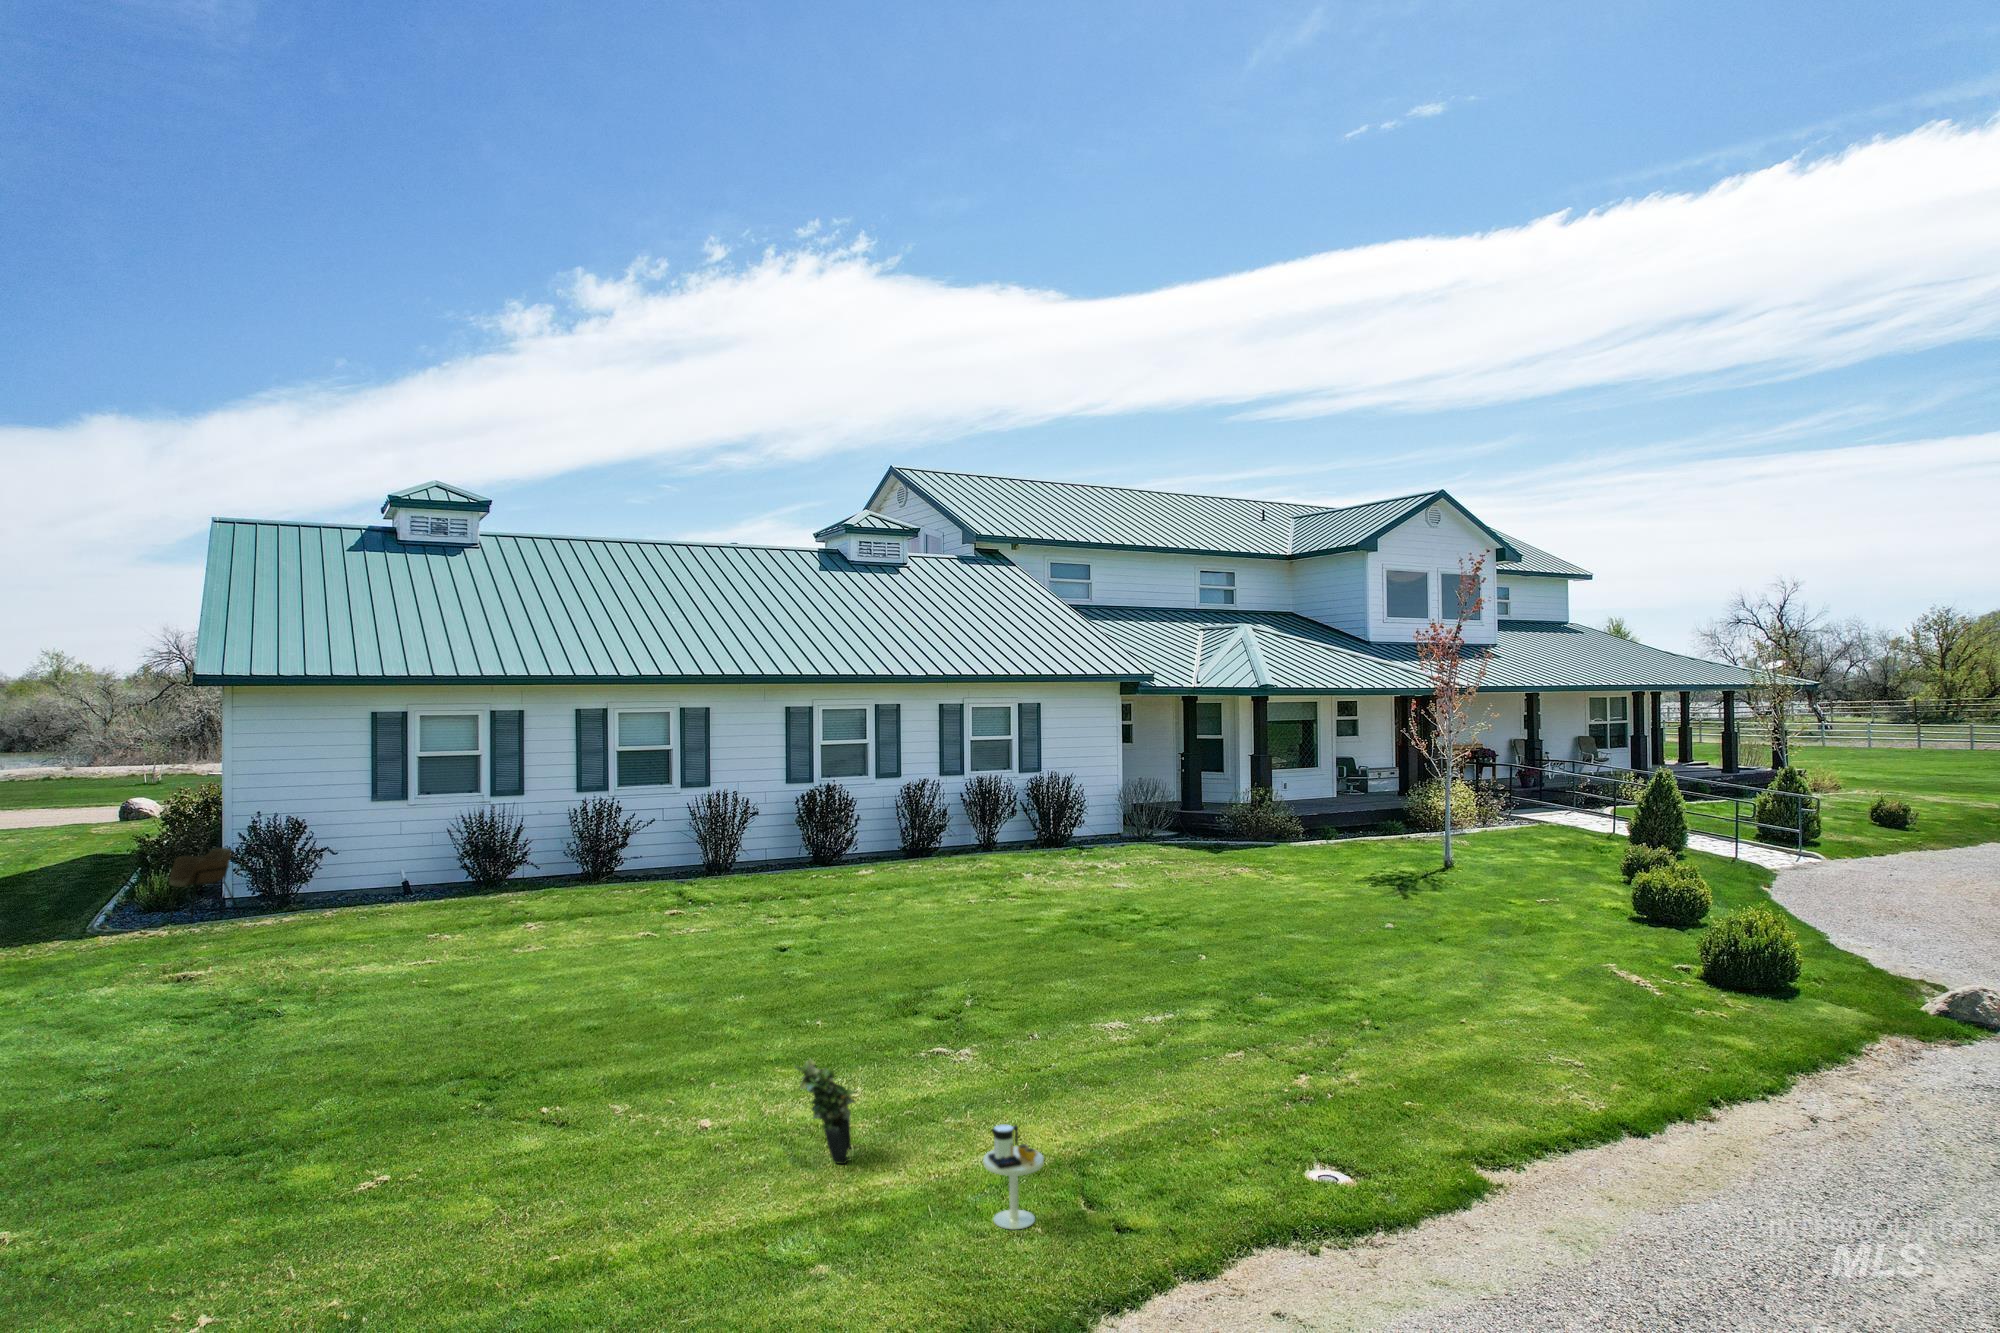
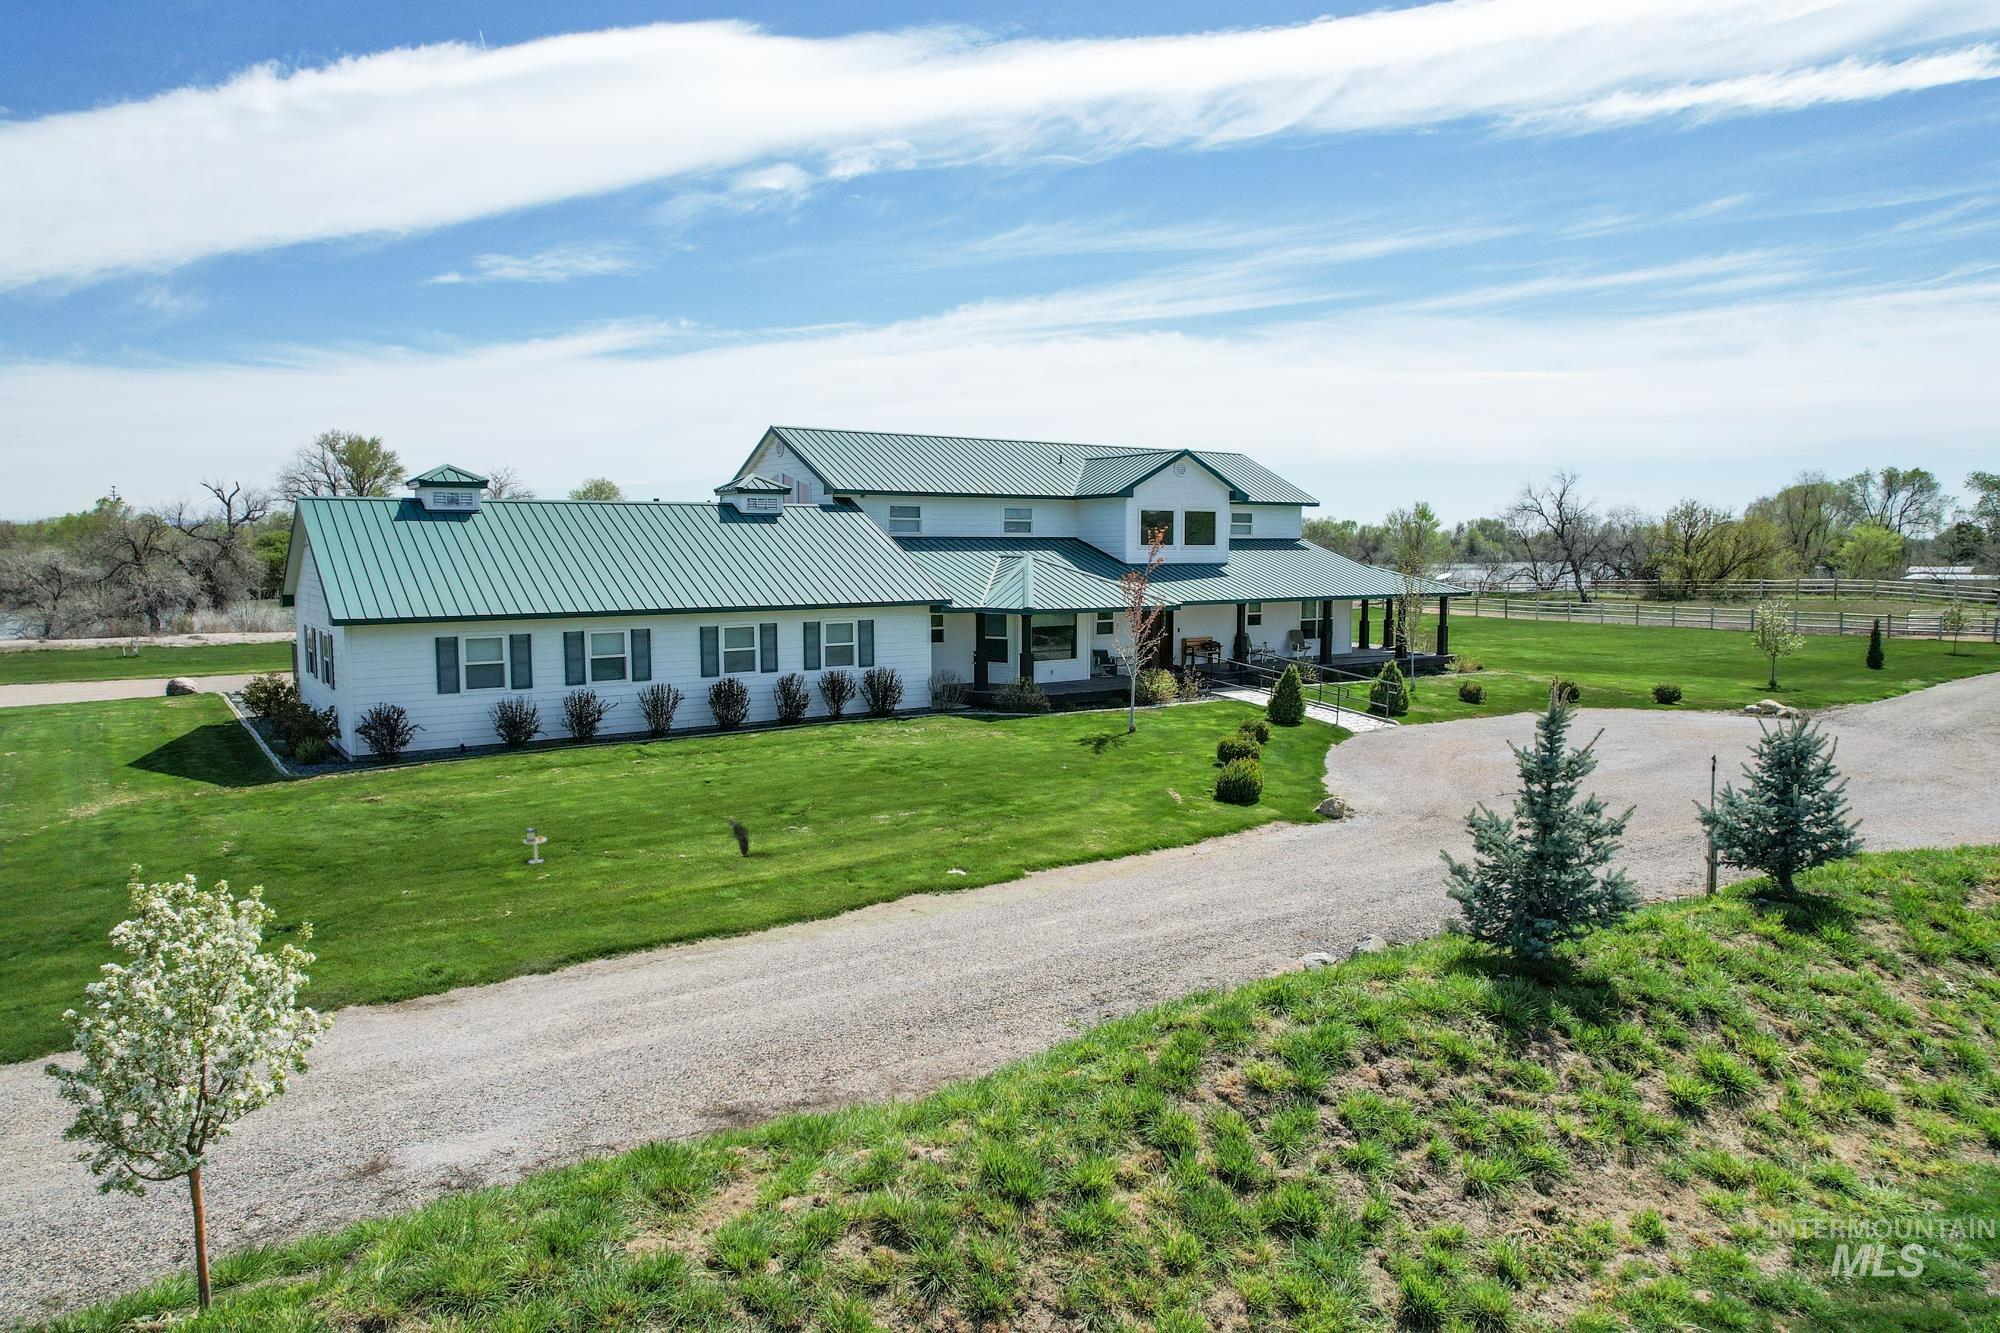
armchair: present [169,848,241,923] -> none [322,724,368,770]
side table: present [983,1124,1044,1230] -> present [524,828,547,864]

